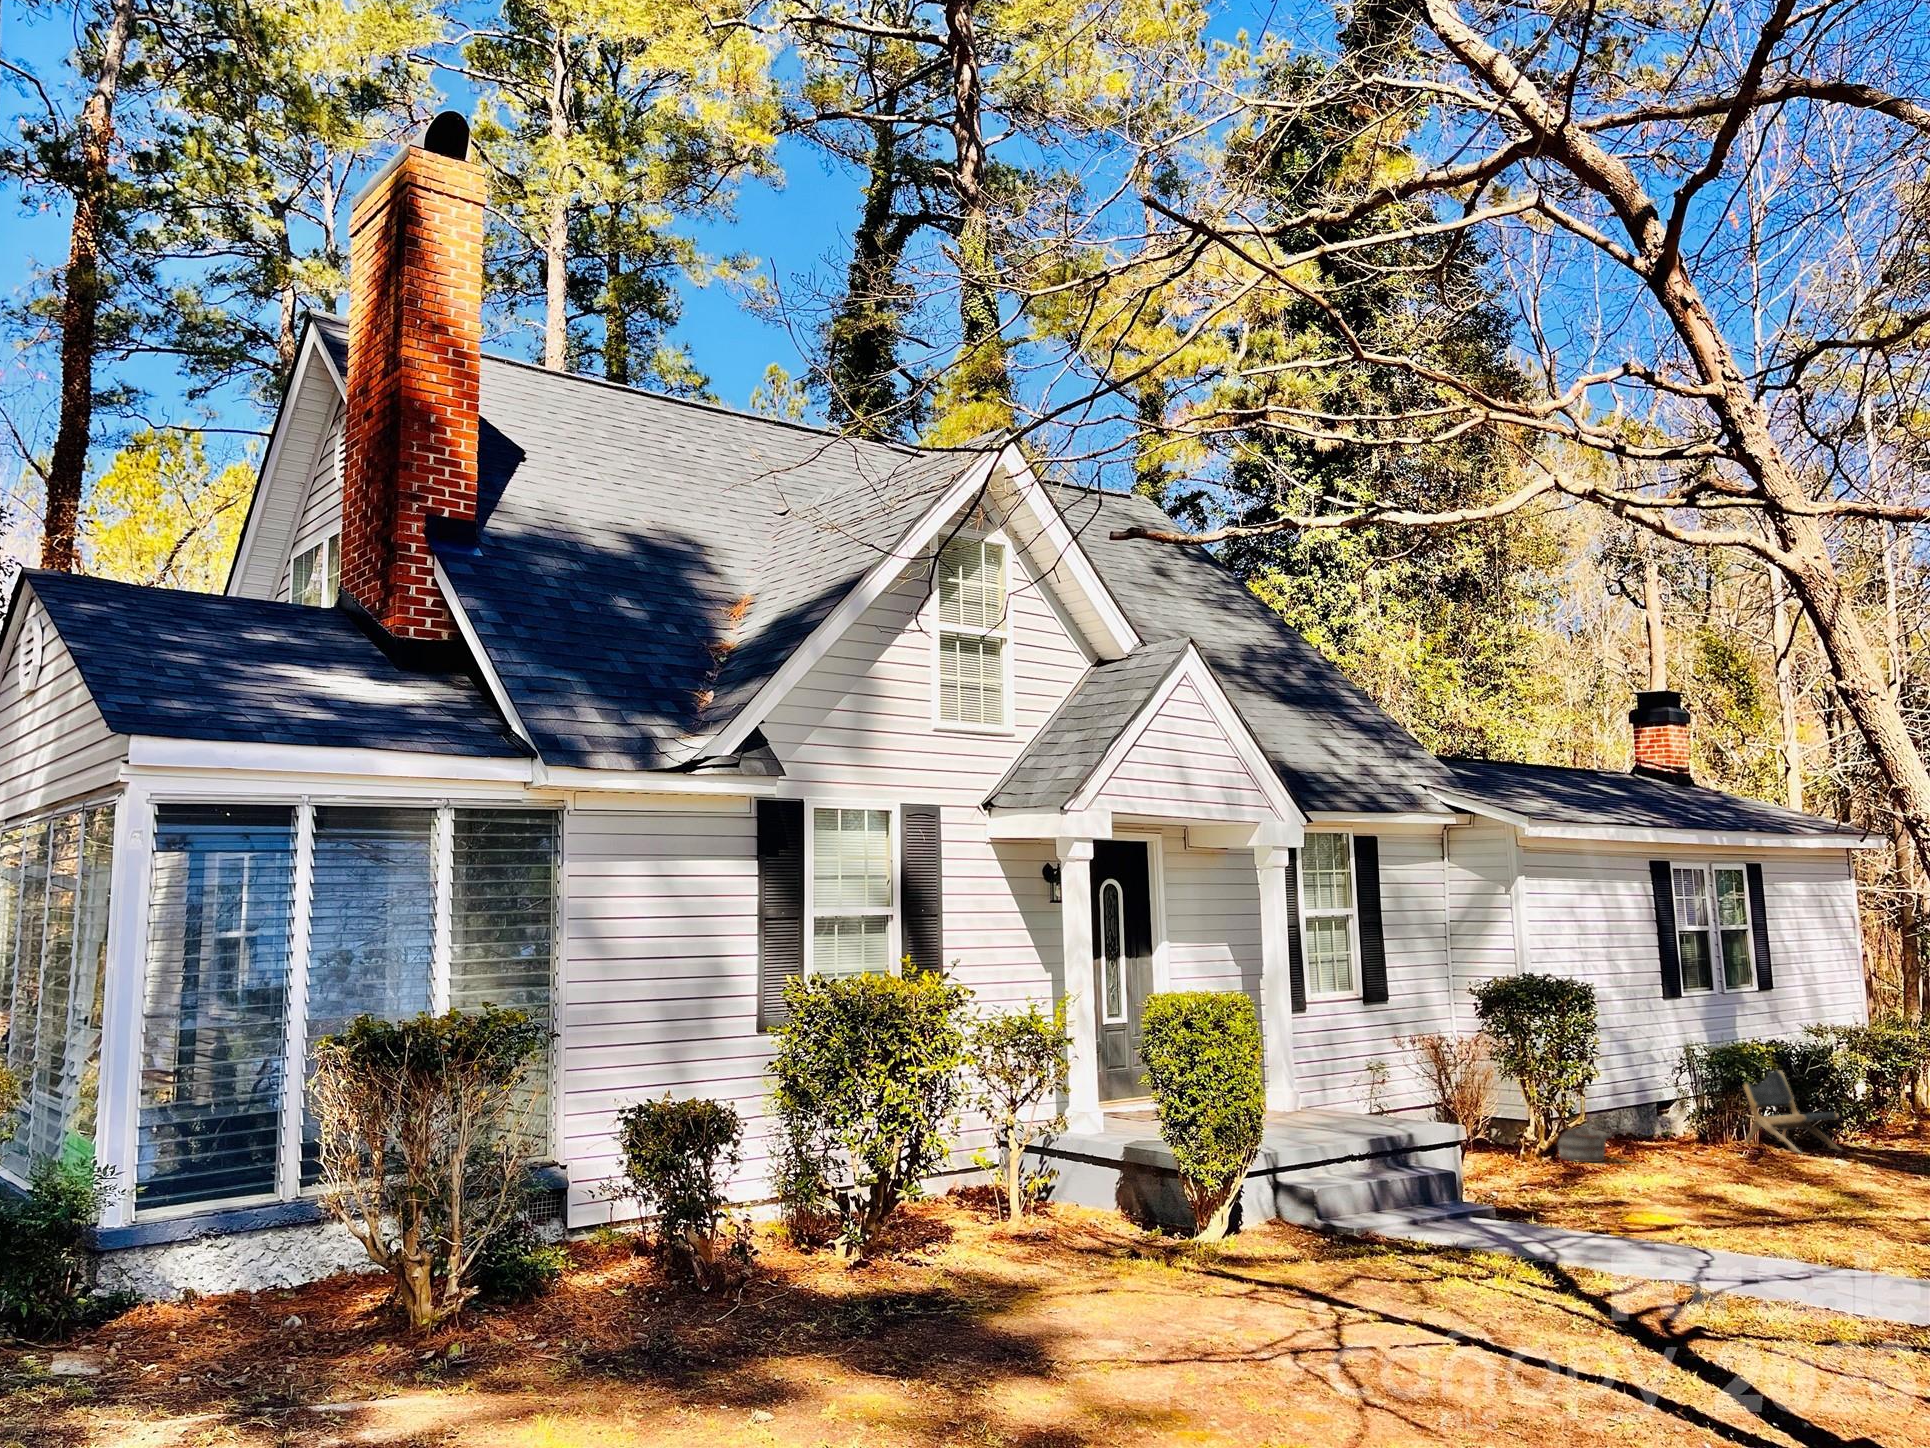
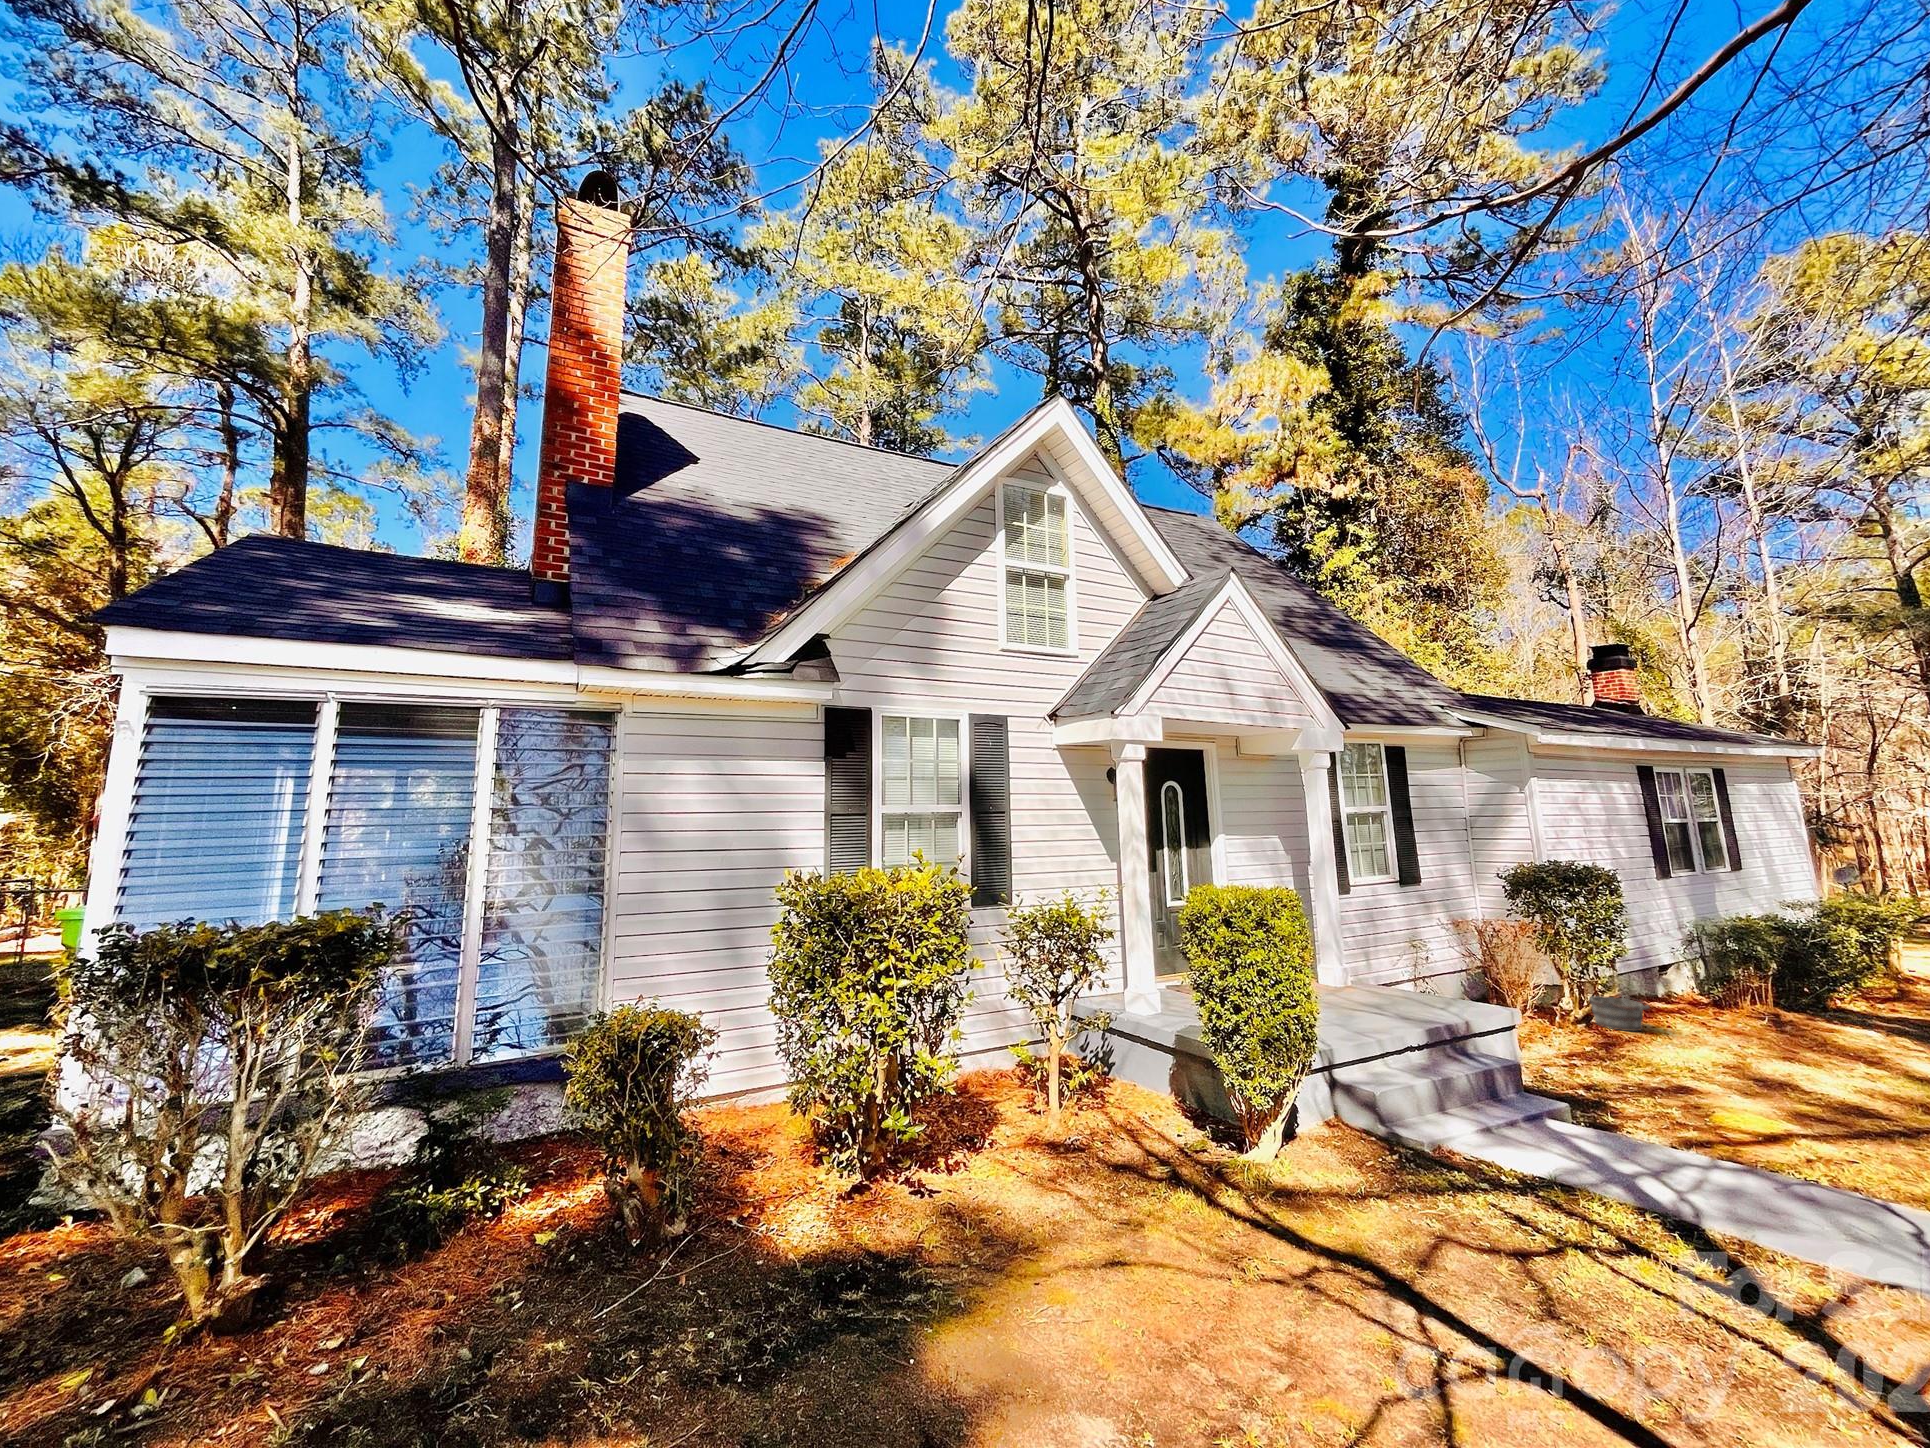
lounge chair: present [1744,1070,1840,1153] -> none [1750,943,1871,1023]

